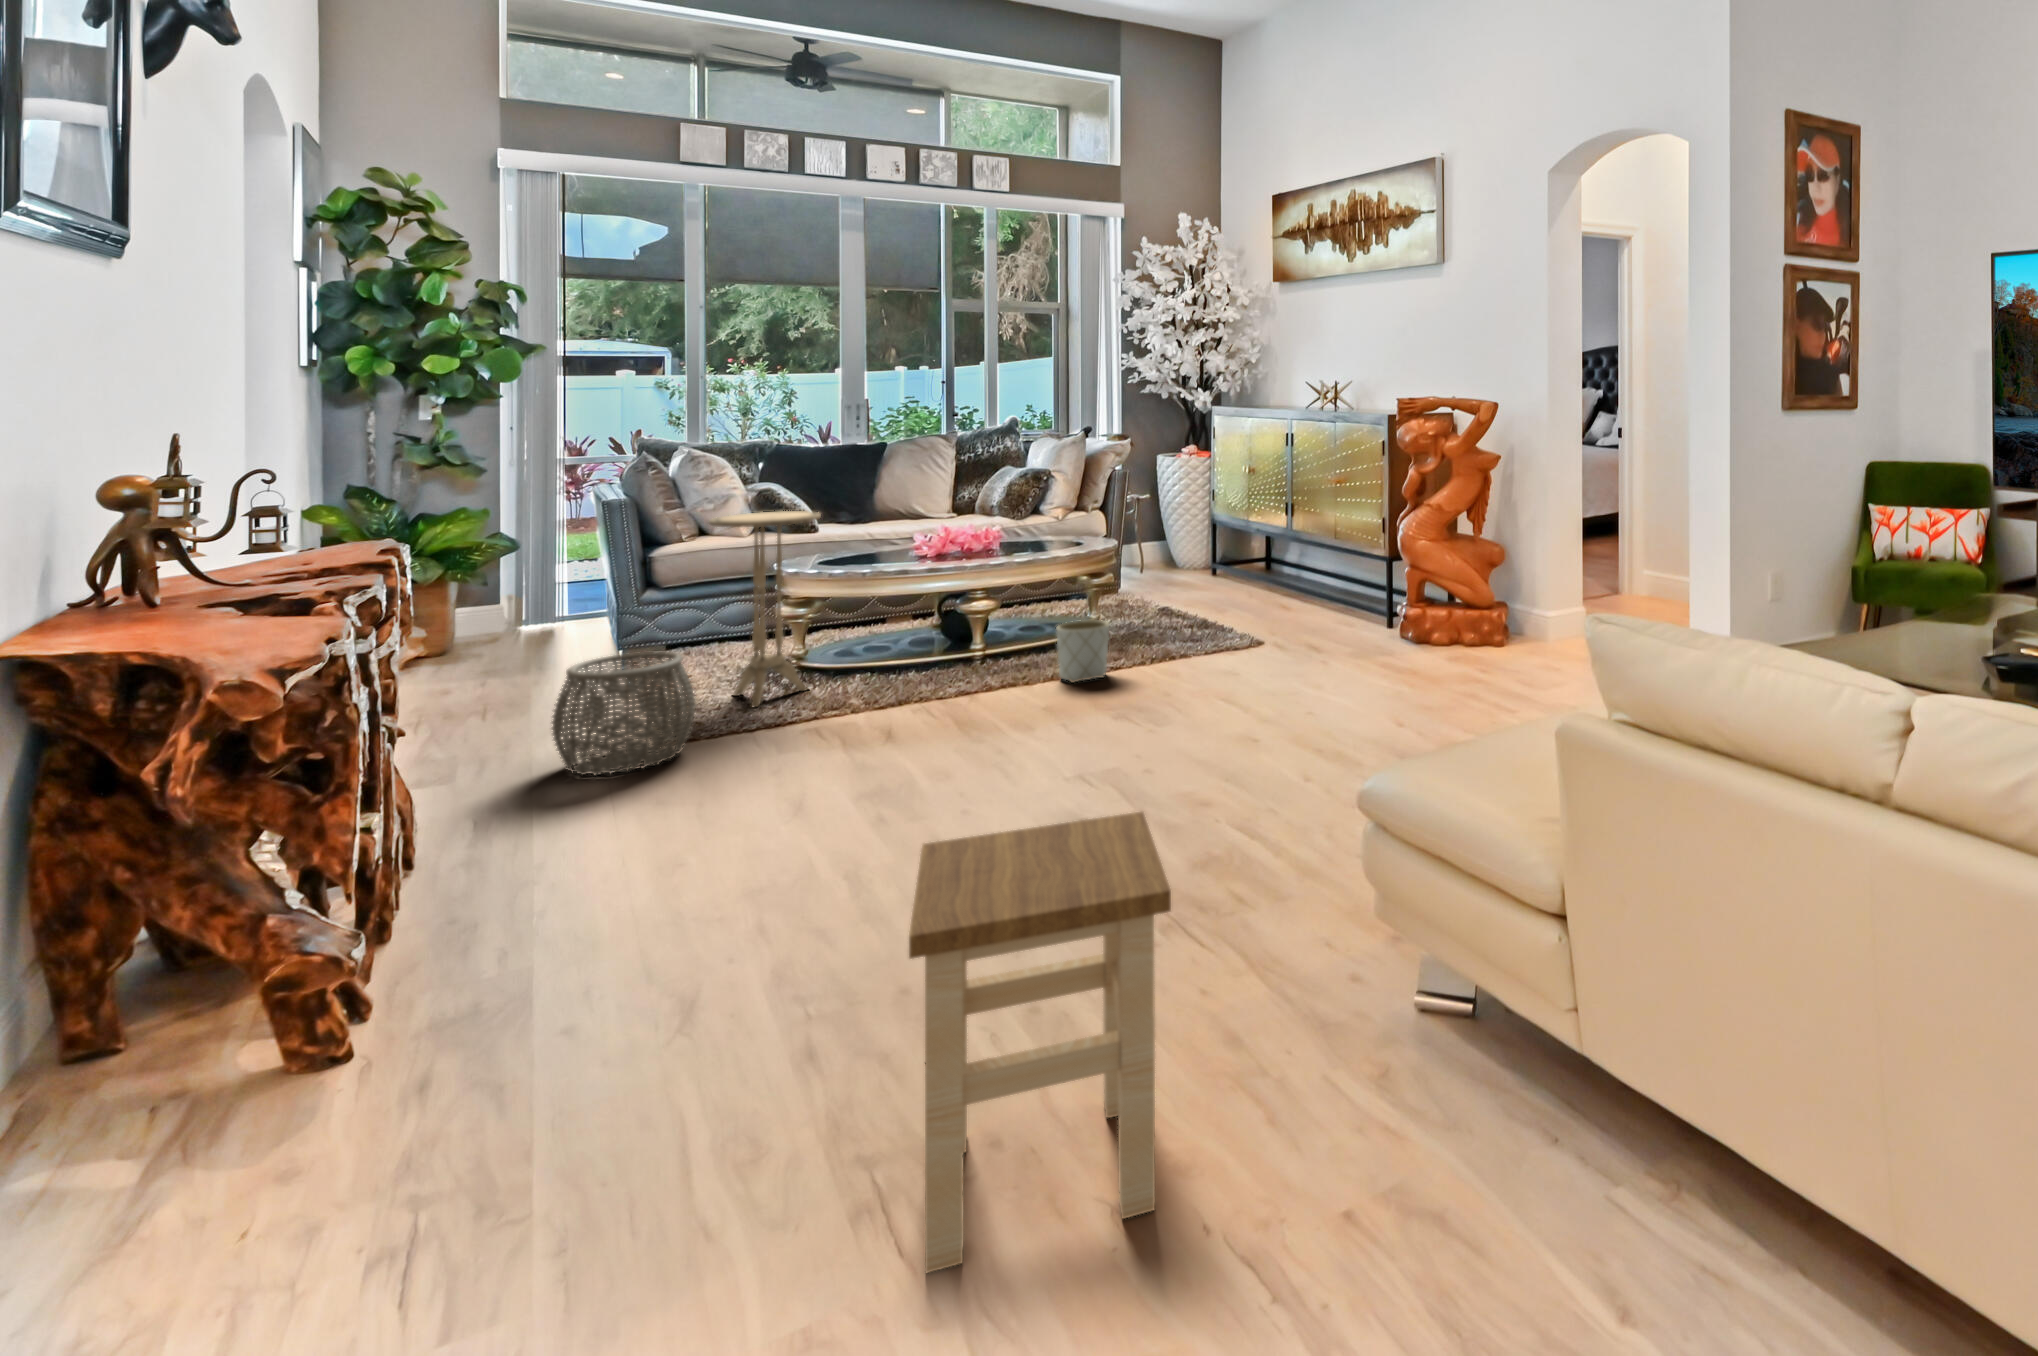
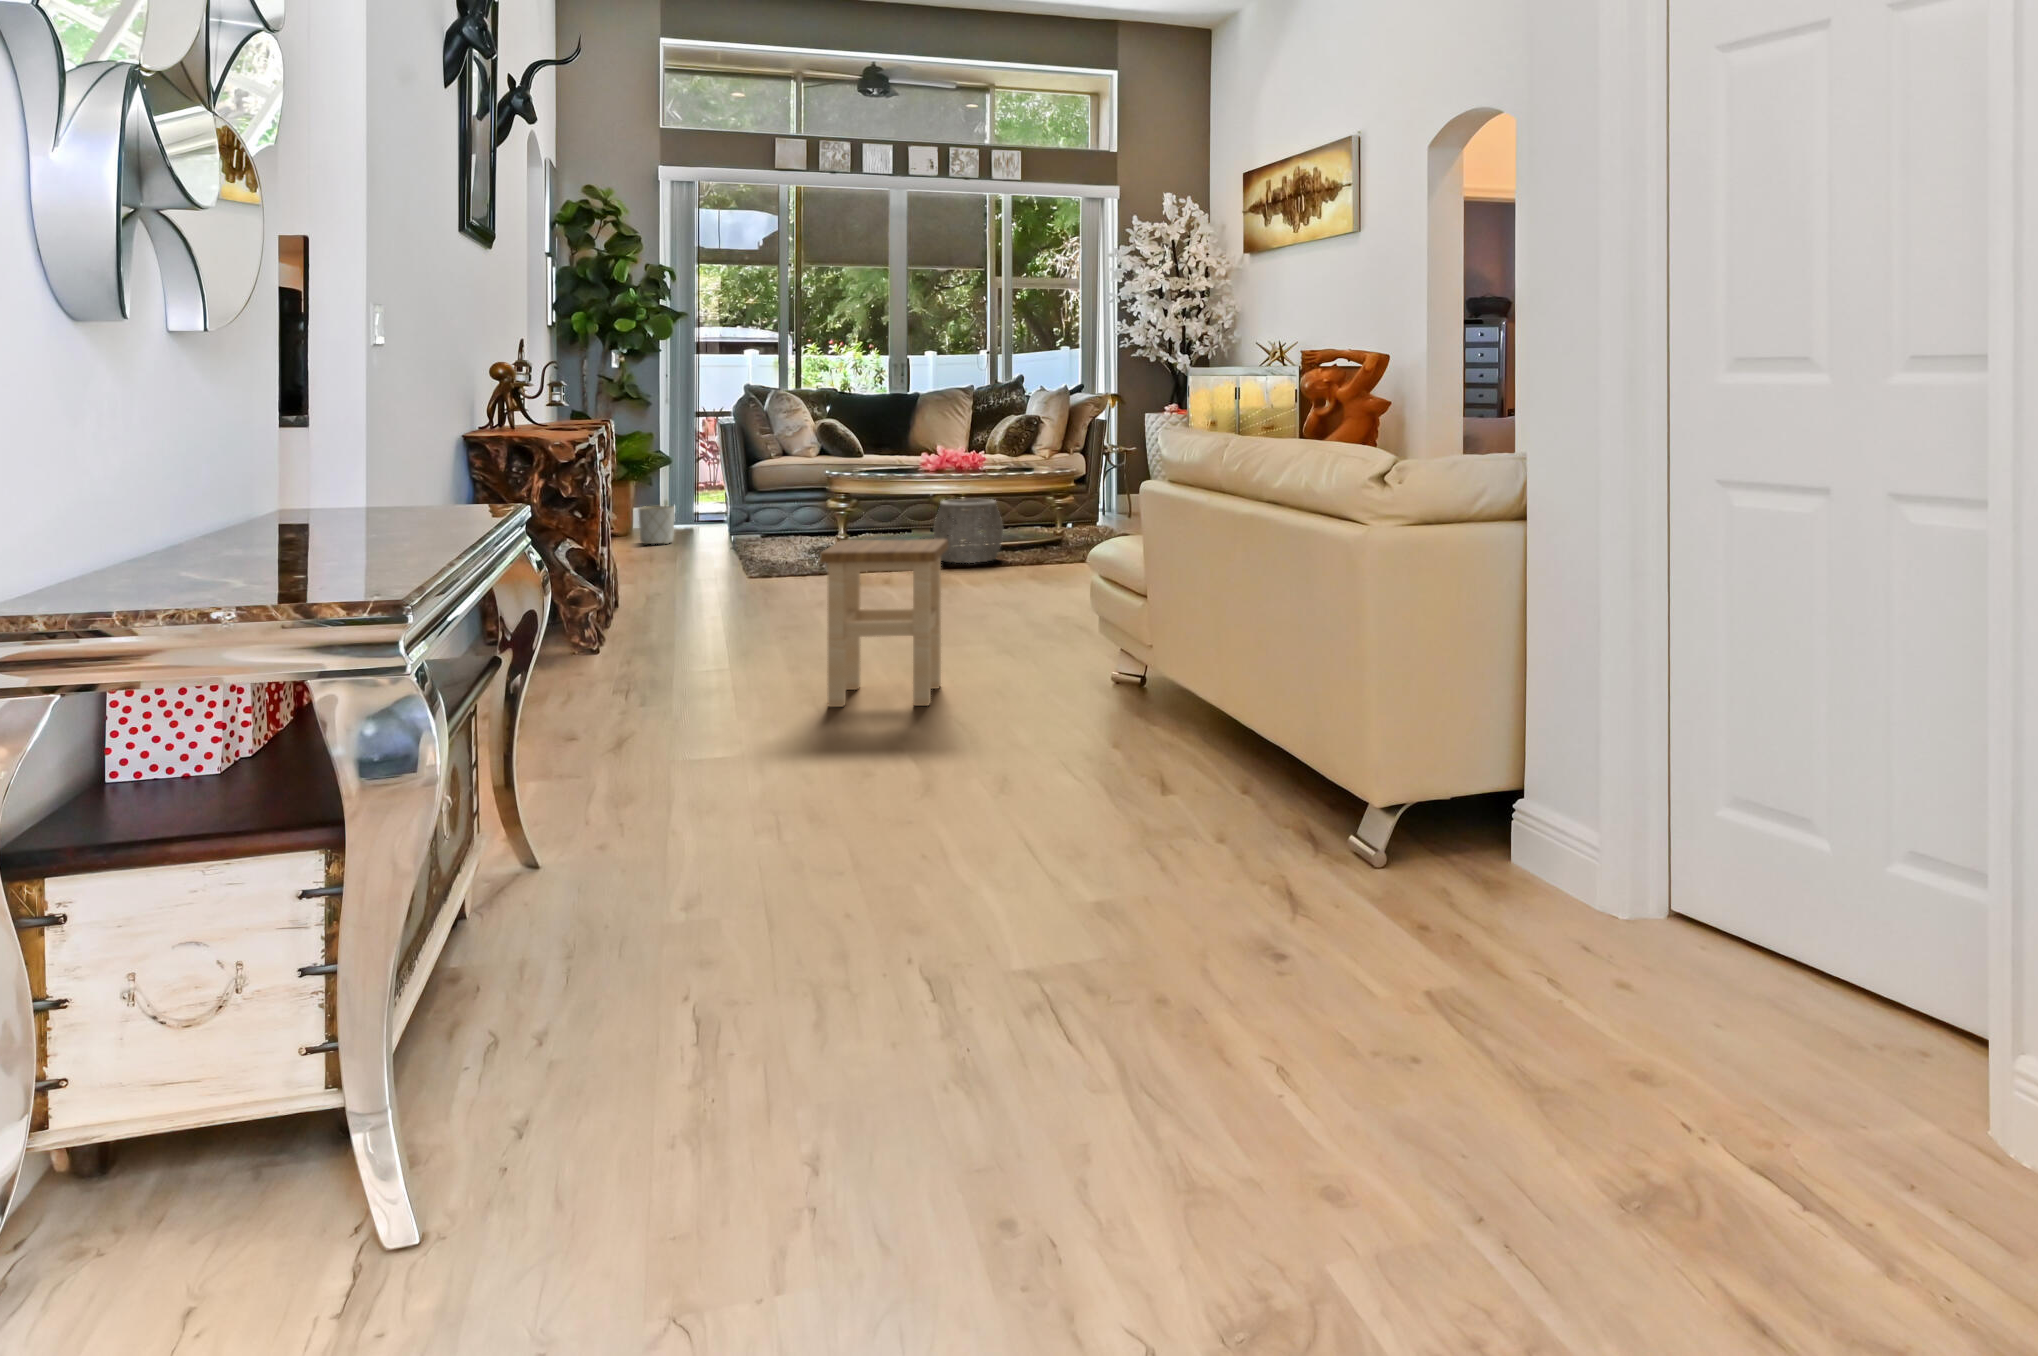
side table: present [709,511,821,707] -> none [783,431,854,567]
planter: present [1056,620,1109,683] -> present [639,506,675,544]
woven basket: present [552,652,696,775] -> present [934,499,1003,563]

